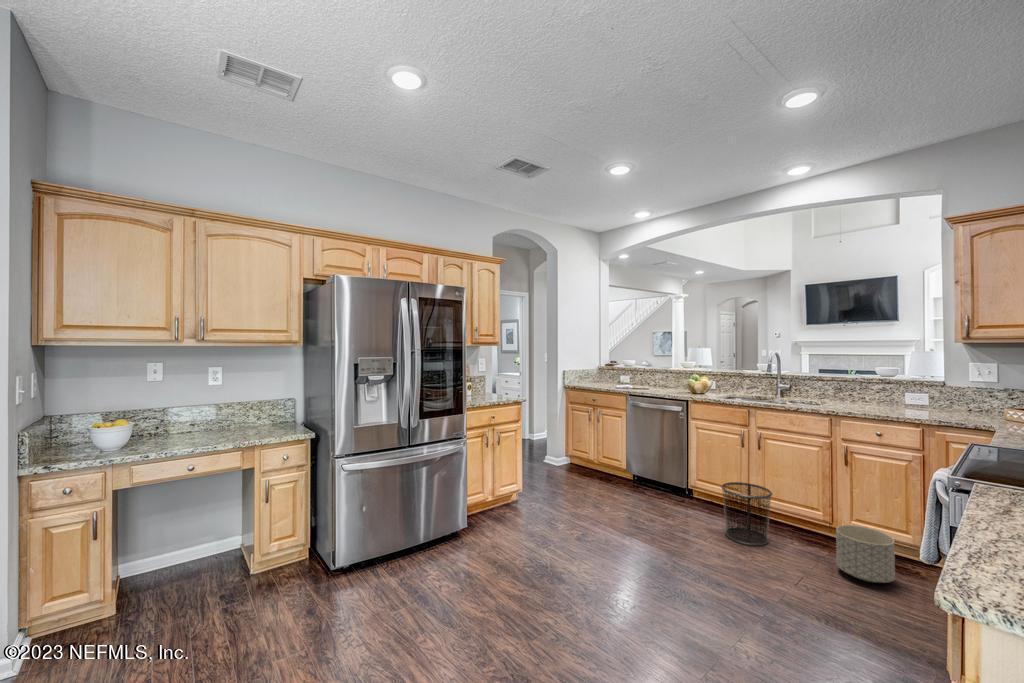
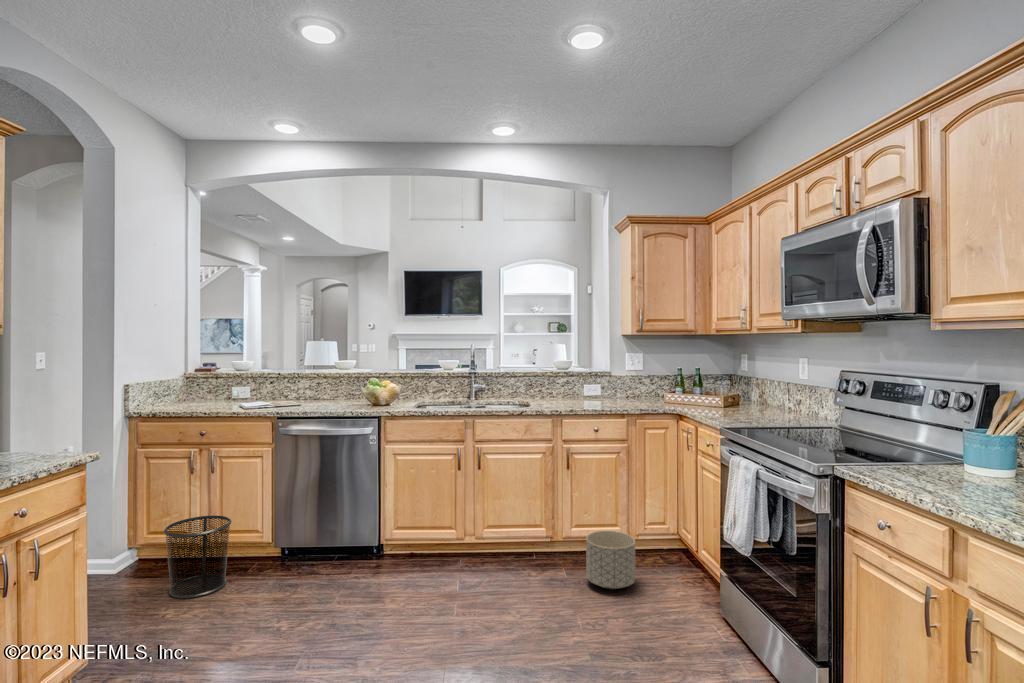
waste bin: present [721,482,772,546] -> present [164,515,232,598]

